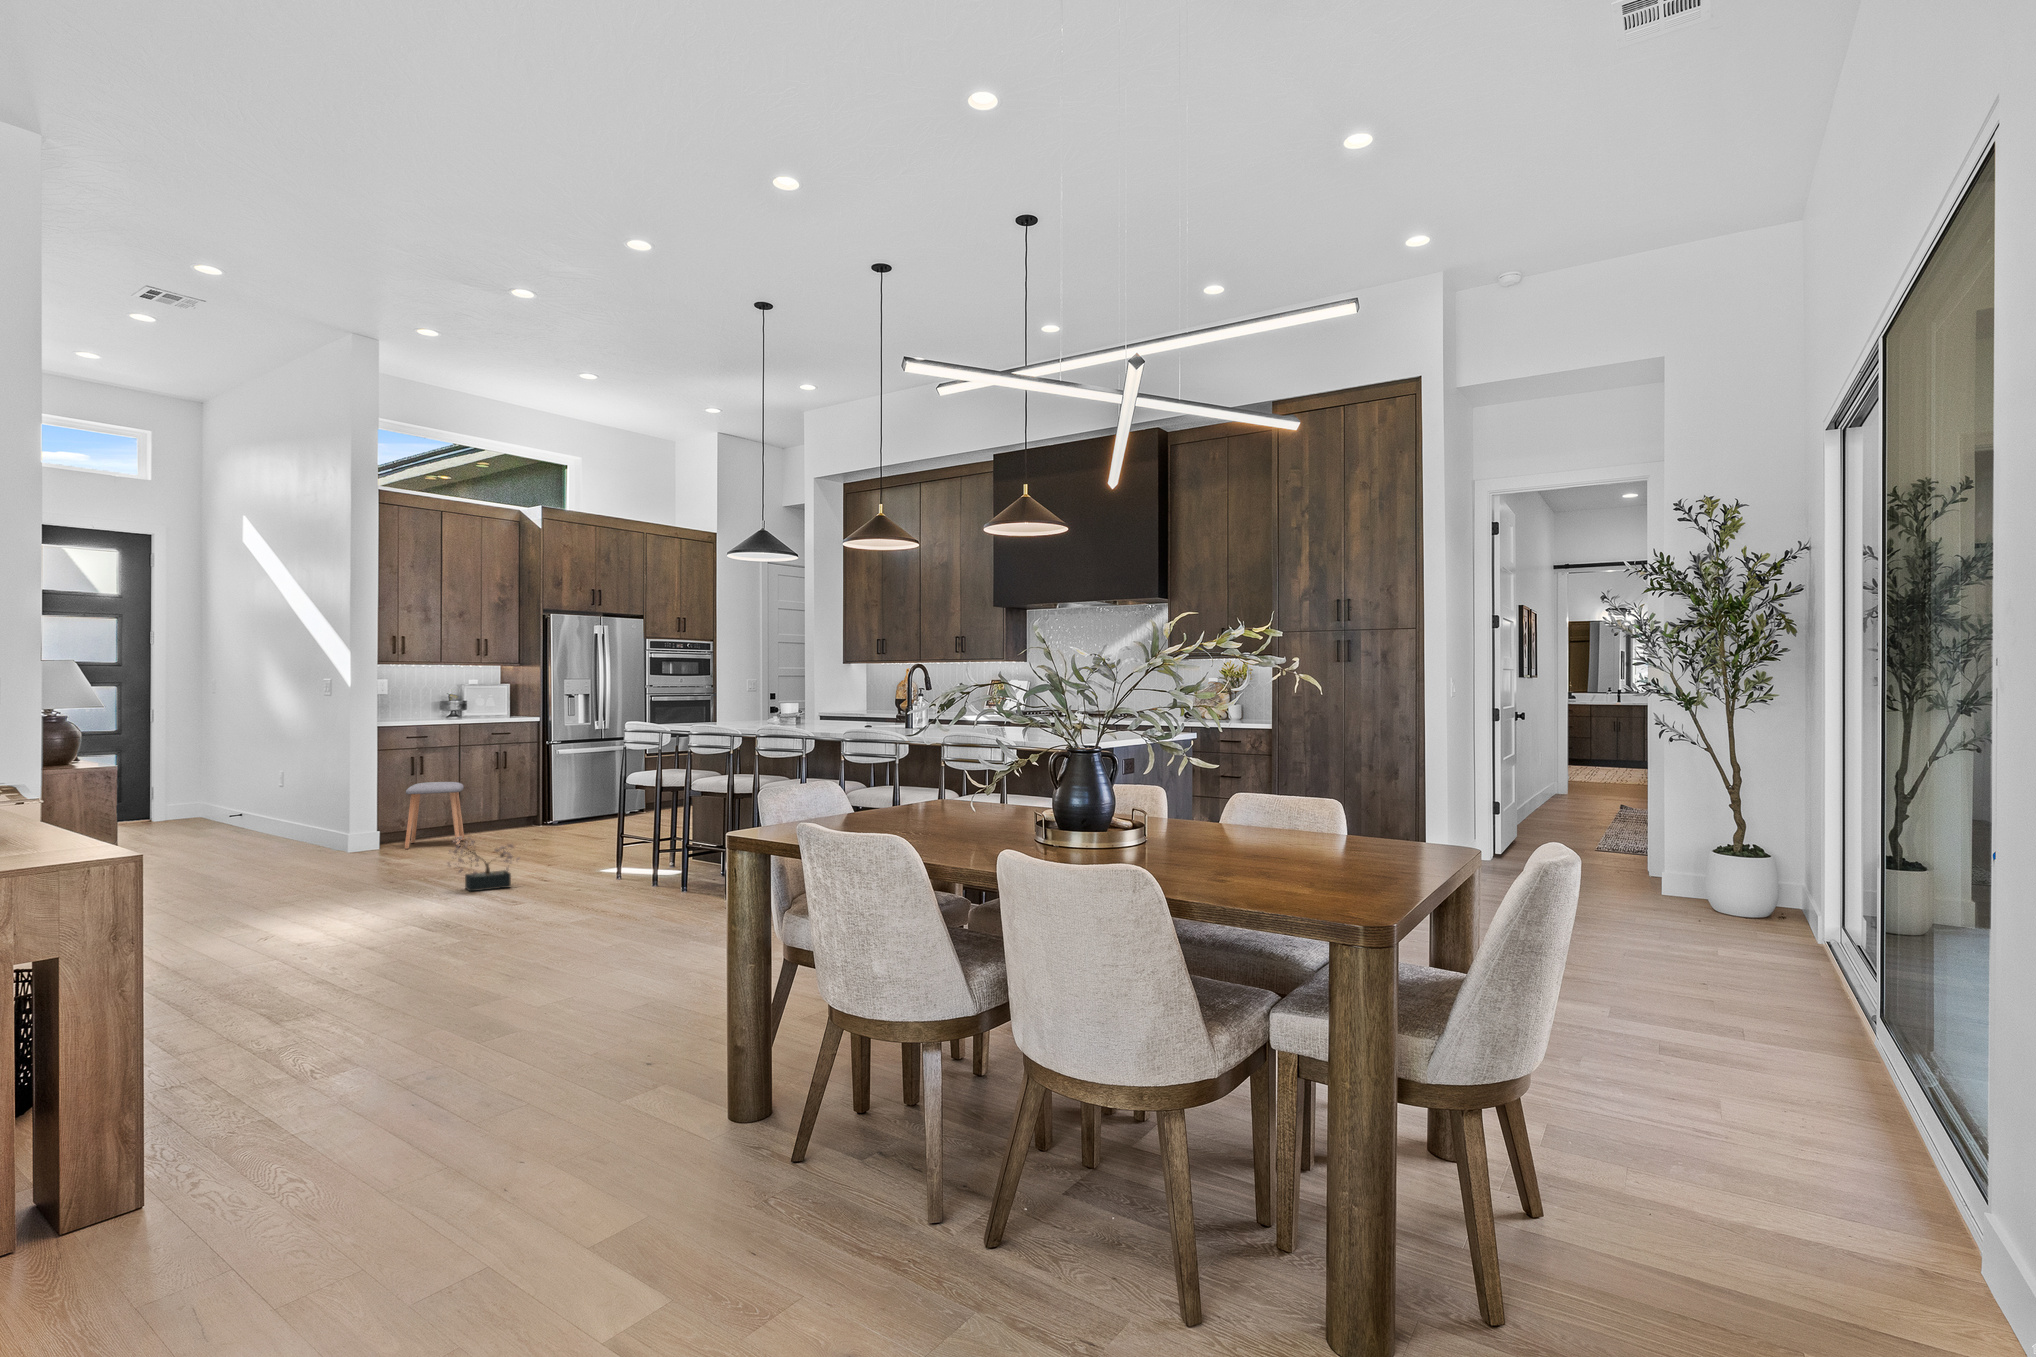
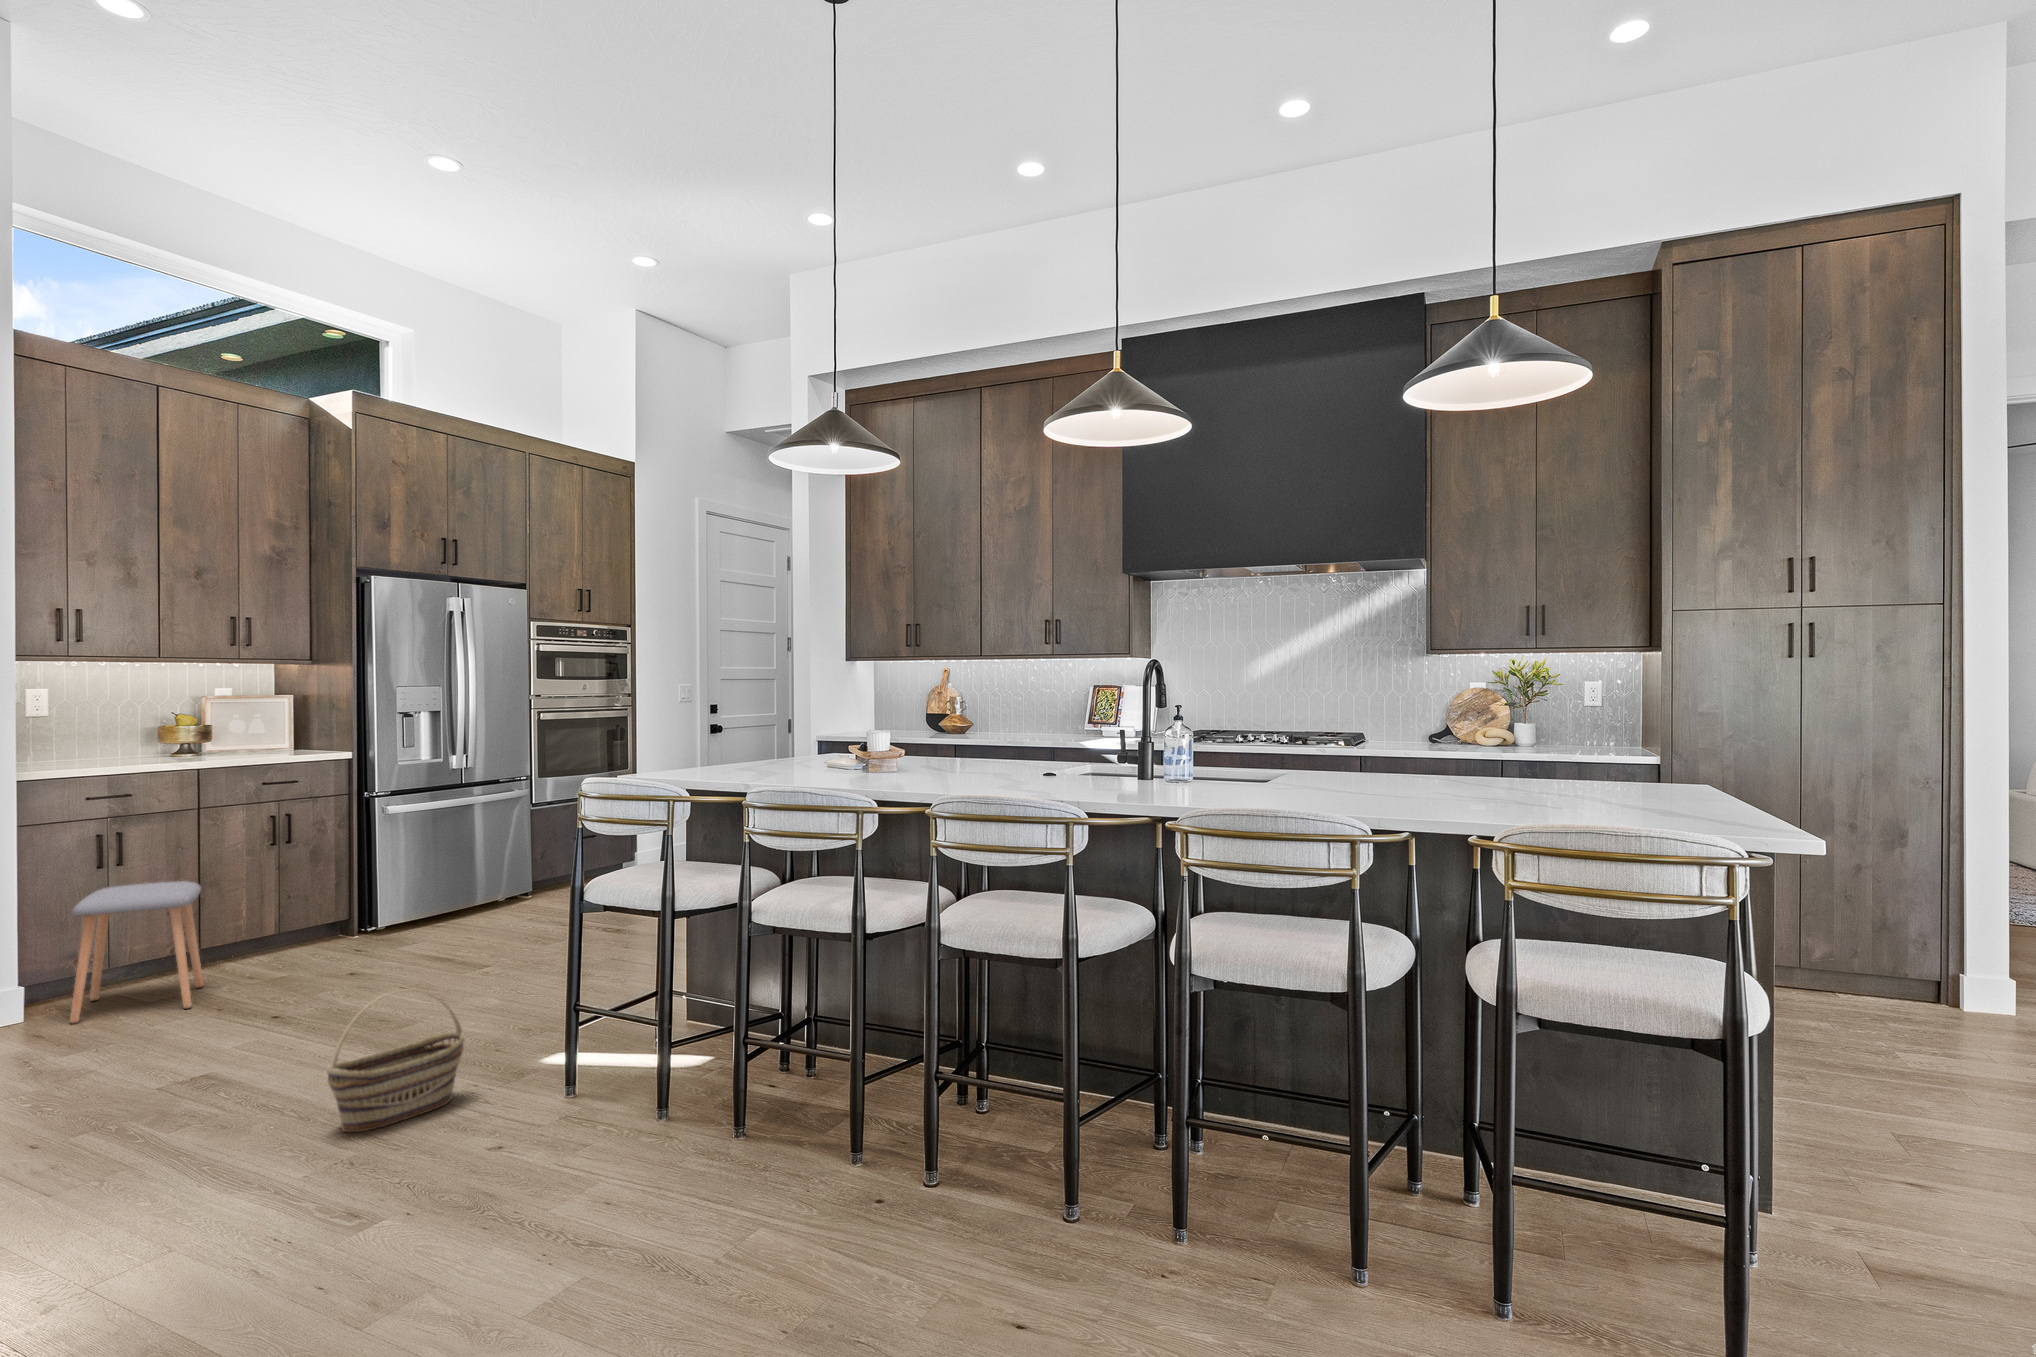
basket: none [525,814,585,875] -> present [327,990,464,1132]
decorative plant: present [448,837,519,891] -> none [116,1095,317,1243]

